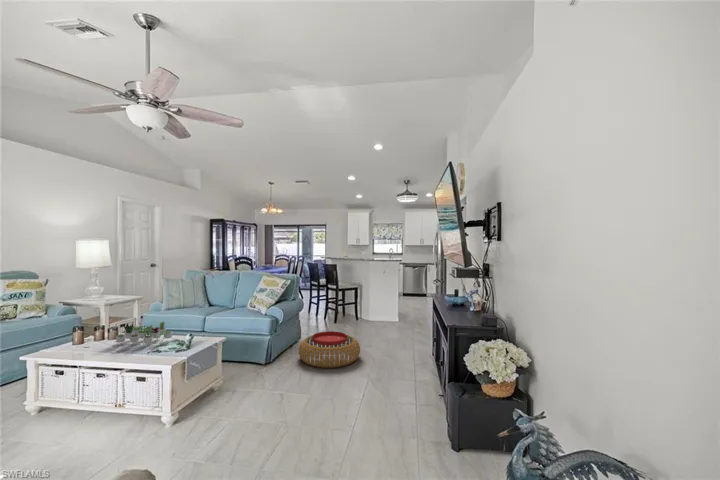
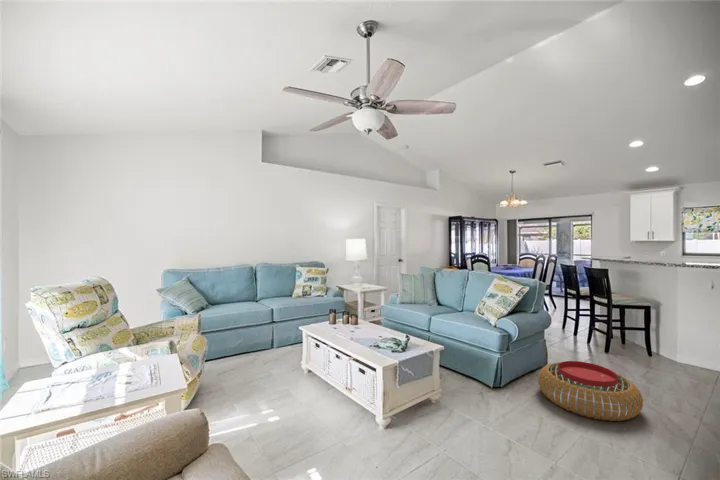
succulent plant: present [116,322,173,346] -> none [344,314,393,342]

